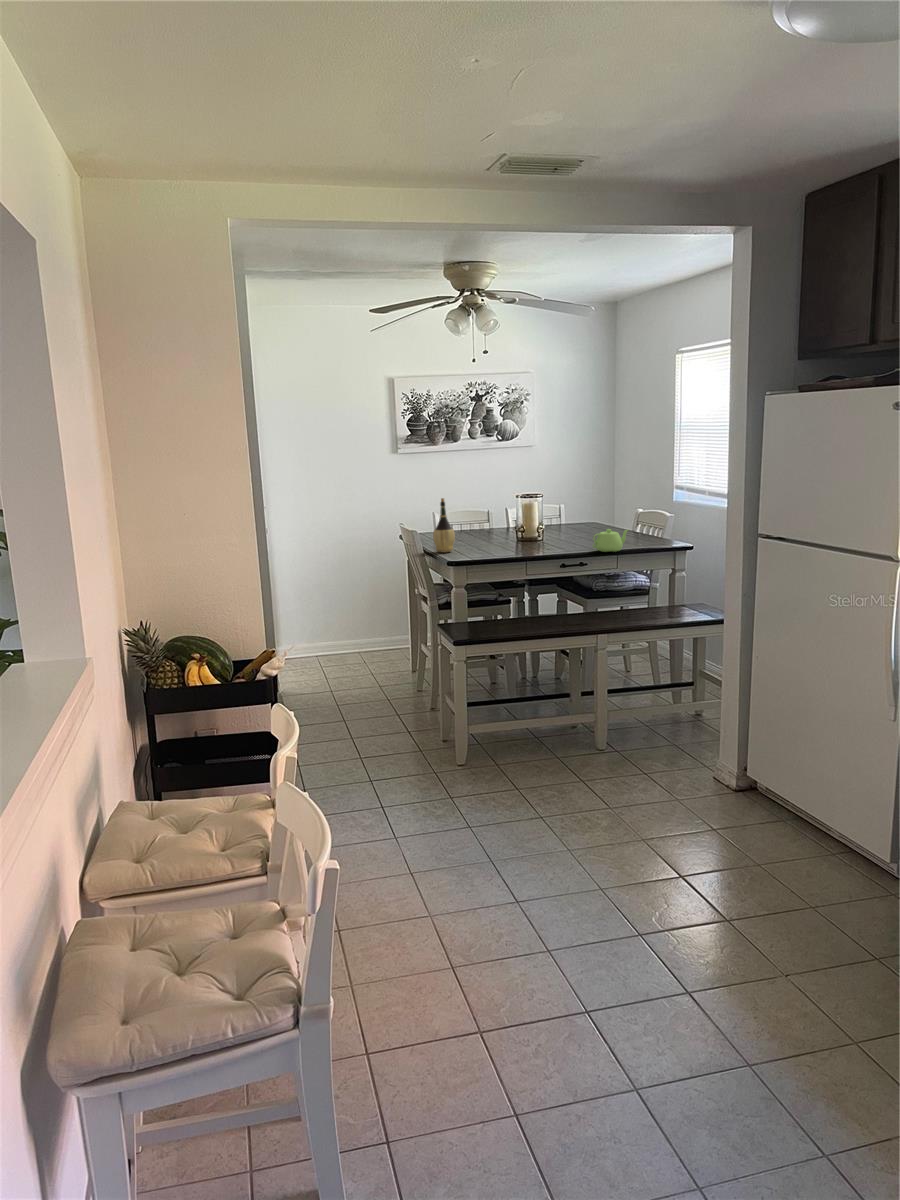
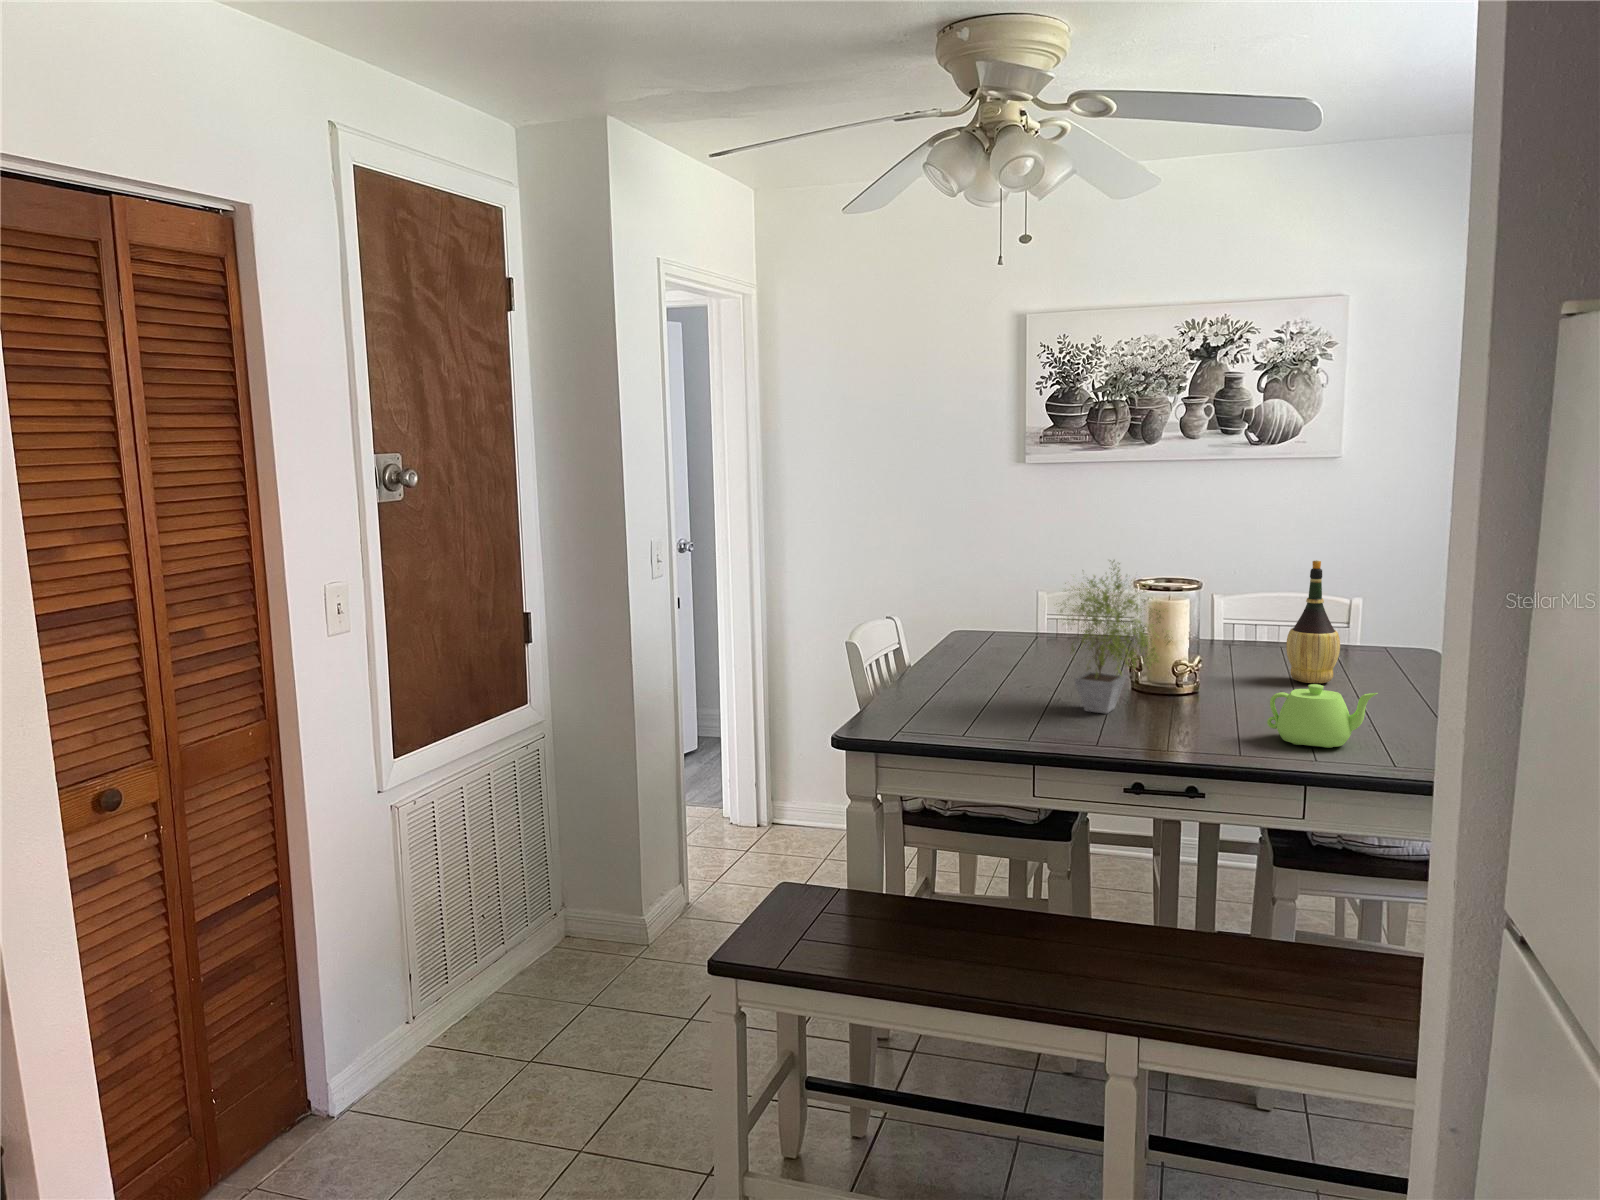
potted plant: none [500,488,551,553] -> present [1060,561,1170,713]
wine bottle: present [433,498,455,552] -> present [1286,560,1340,683]

